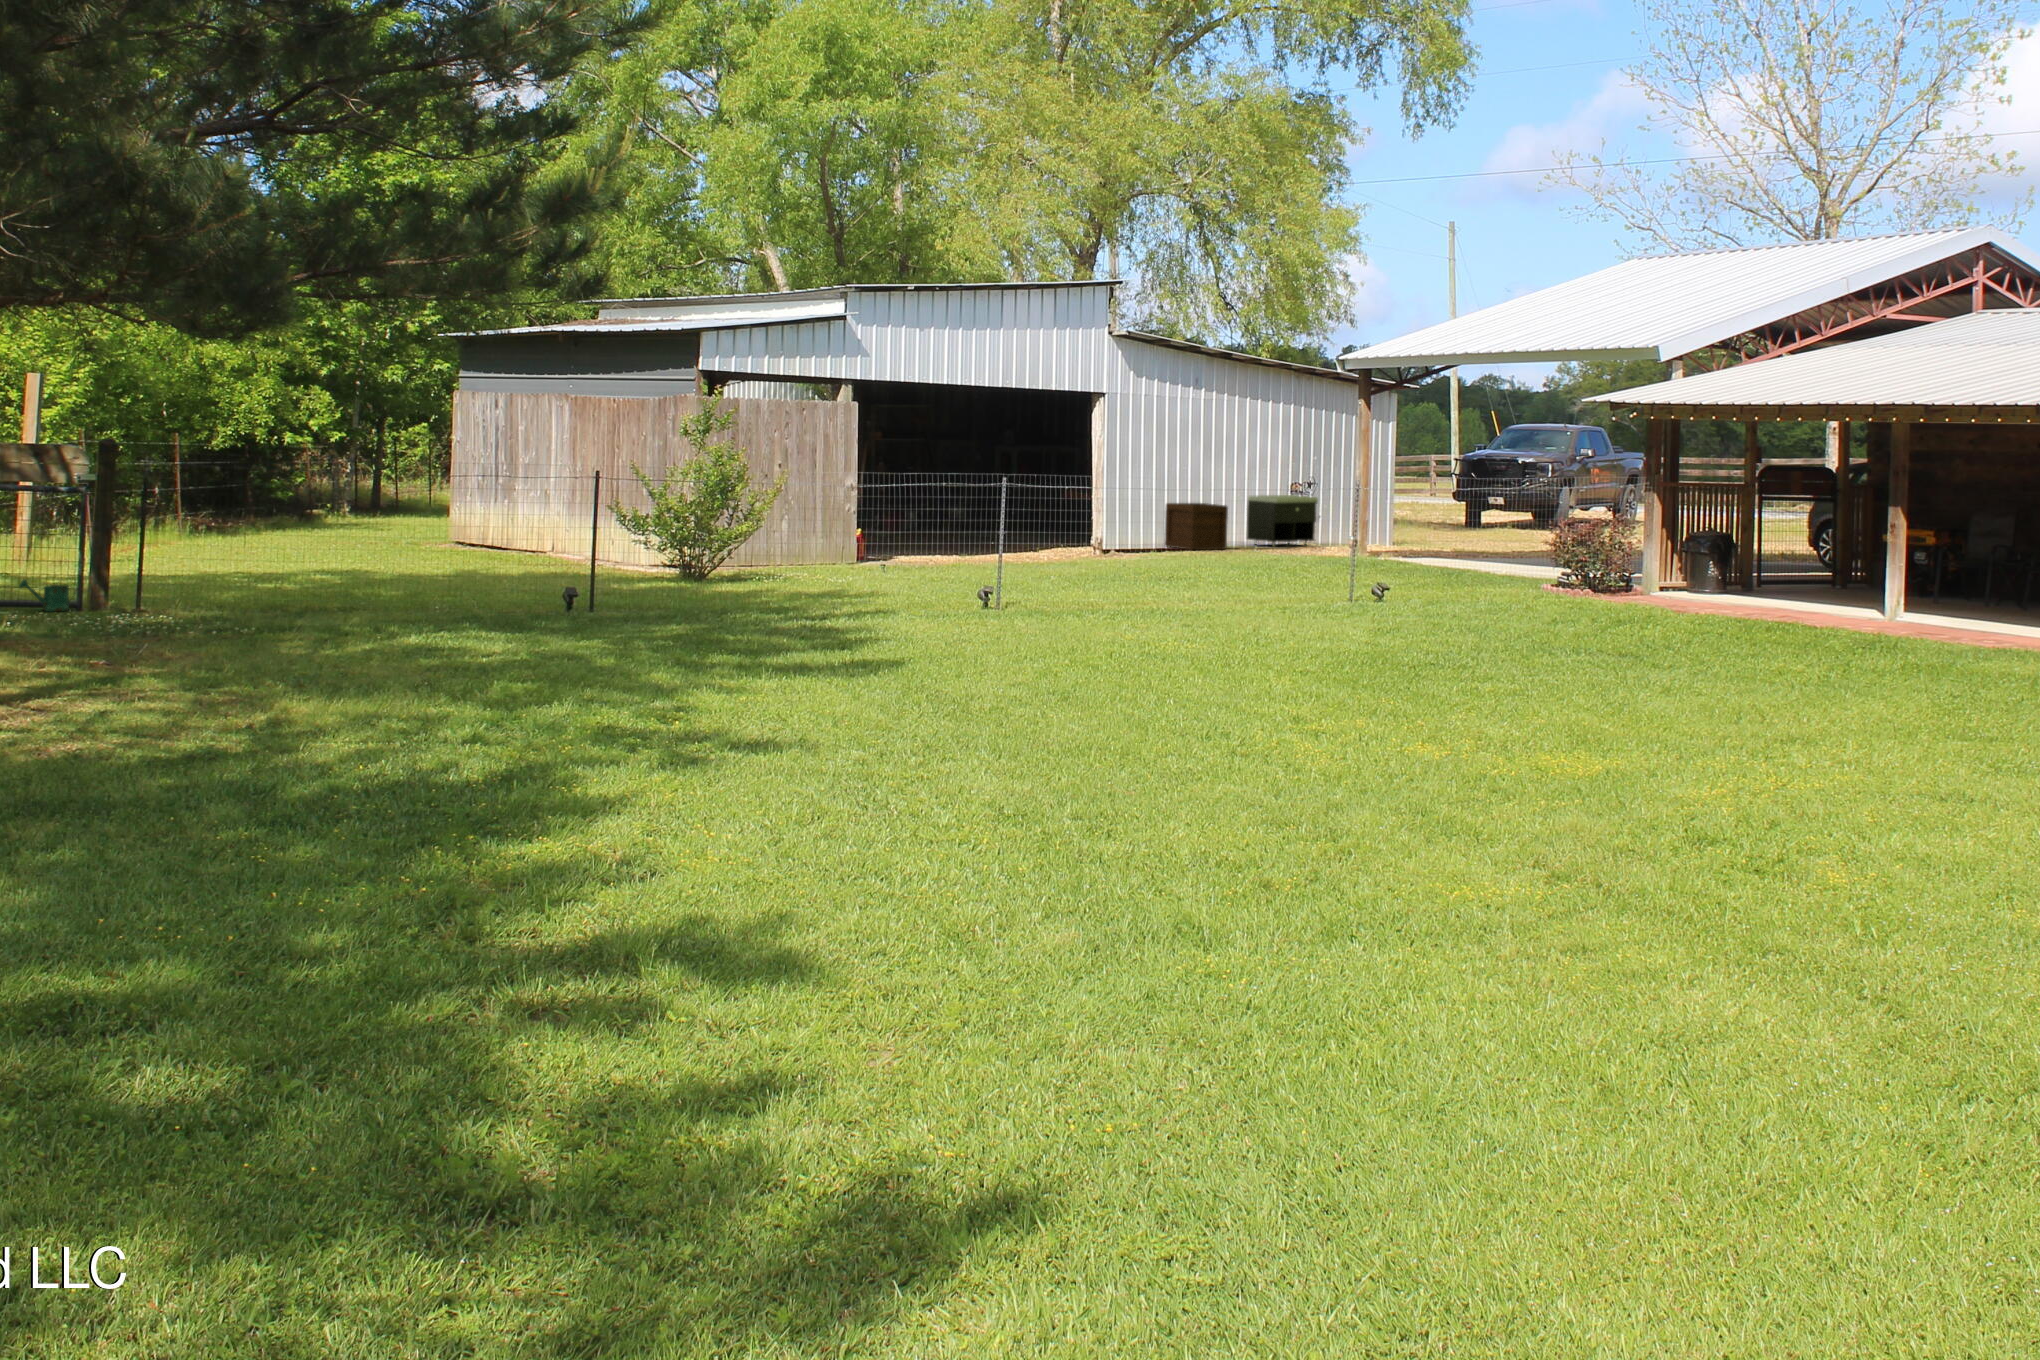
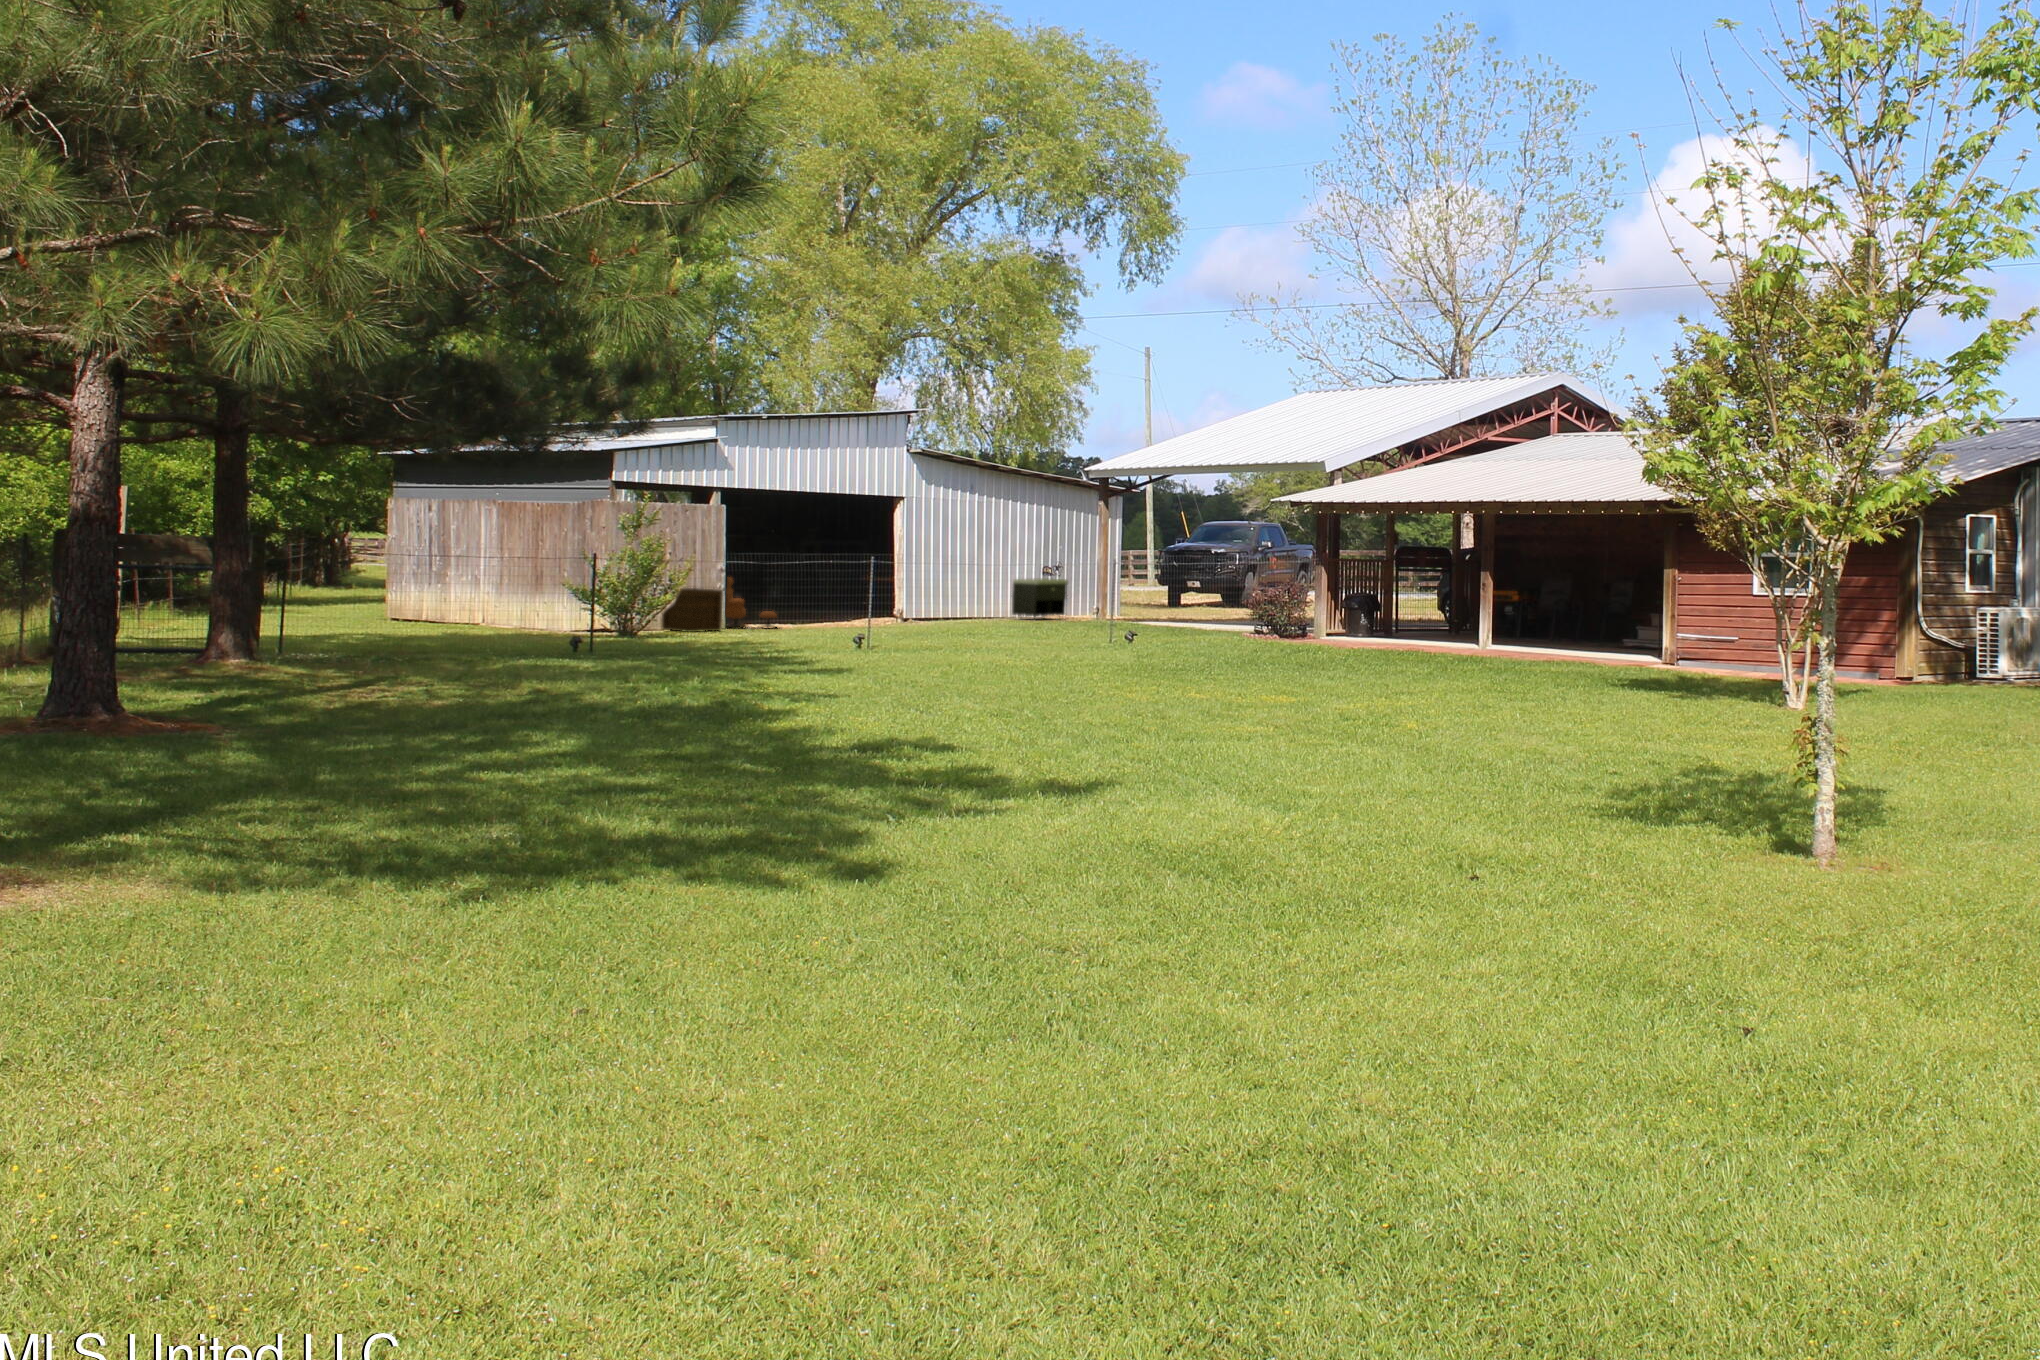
lounge chair: none [853,492,925,558] -> present [725,578,776,628]
wooden crate: present [1164,503,1228,550] -> present [662,588,723,632]
watering can: present [19,580,69,612] -> none [243,635,279,658]

